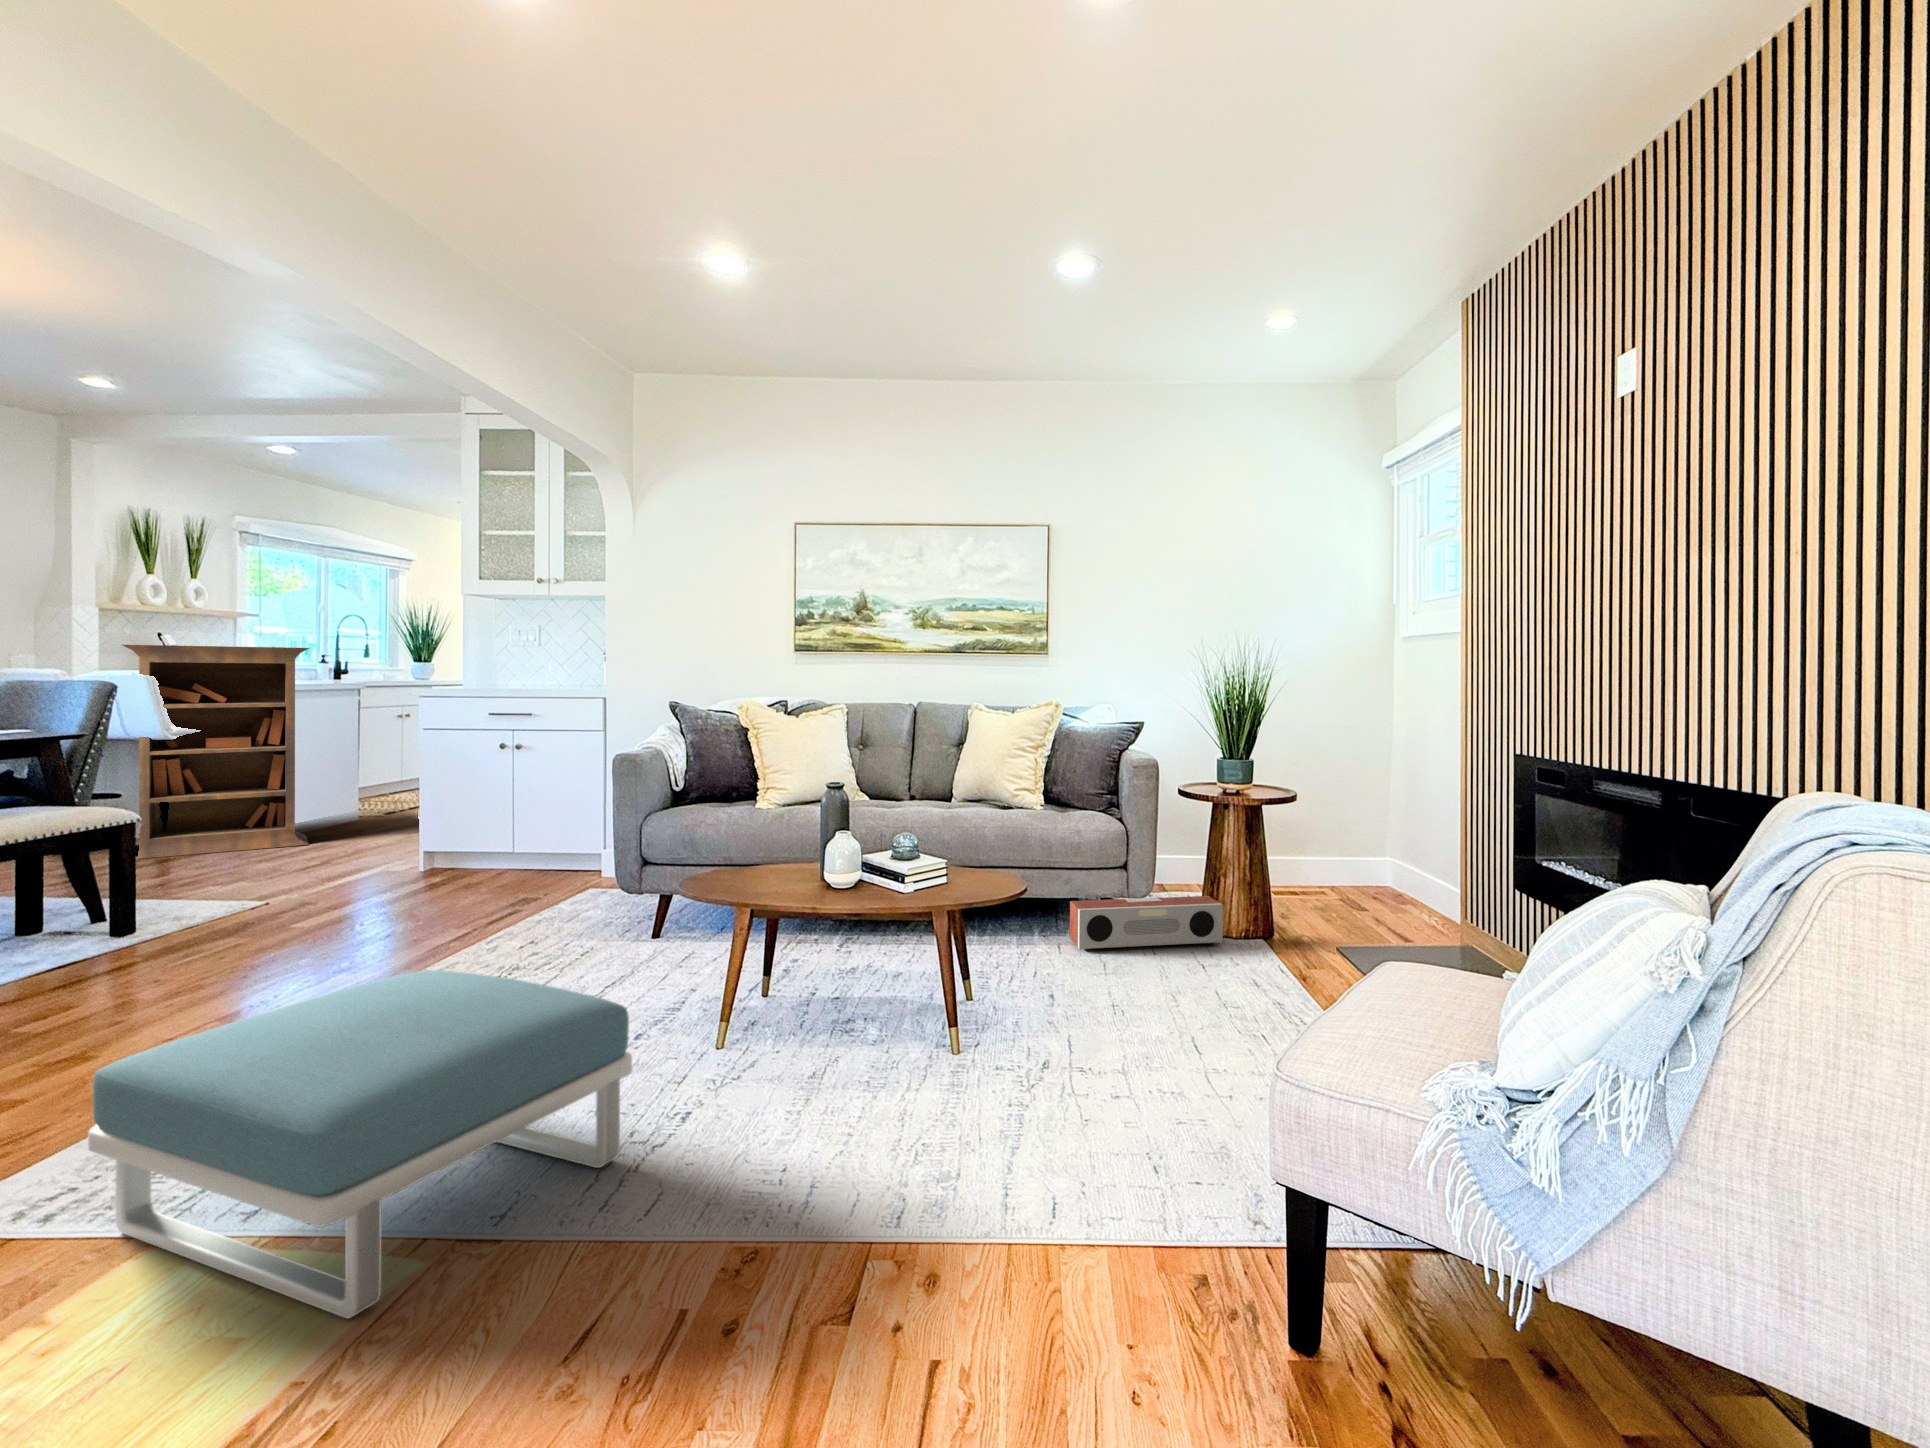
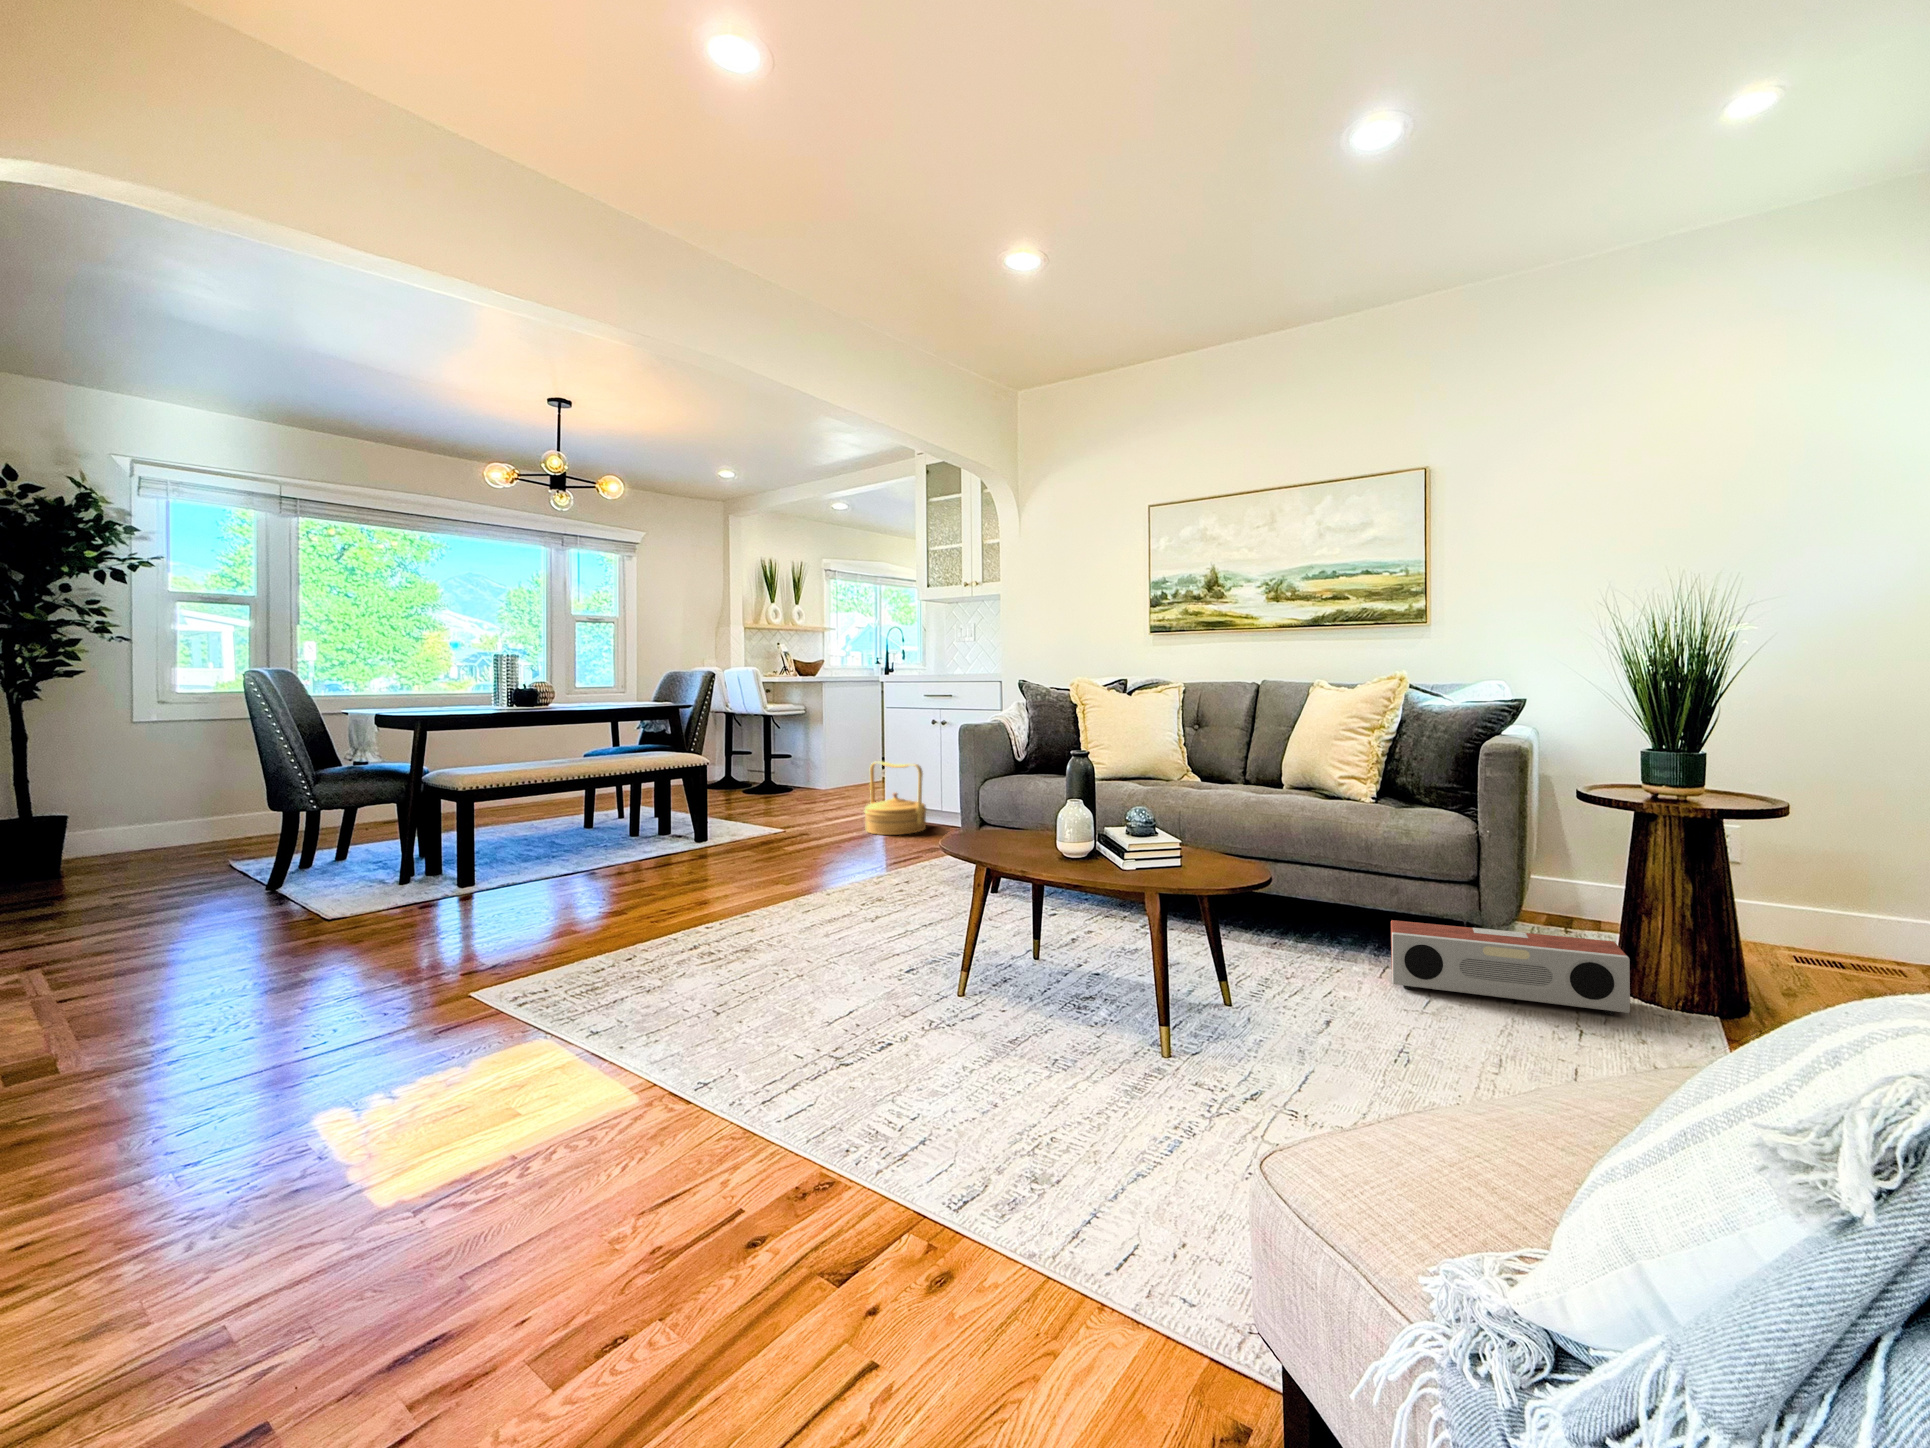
bookcase: present [122,645,309,859] -> none [737,649,850,796]
woven basket: none [414,798,503,889] -> present [864,761,926,835]
footstool: present [88,970,632,1318] -> none [273,904,698,1237]

